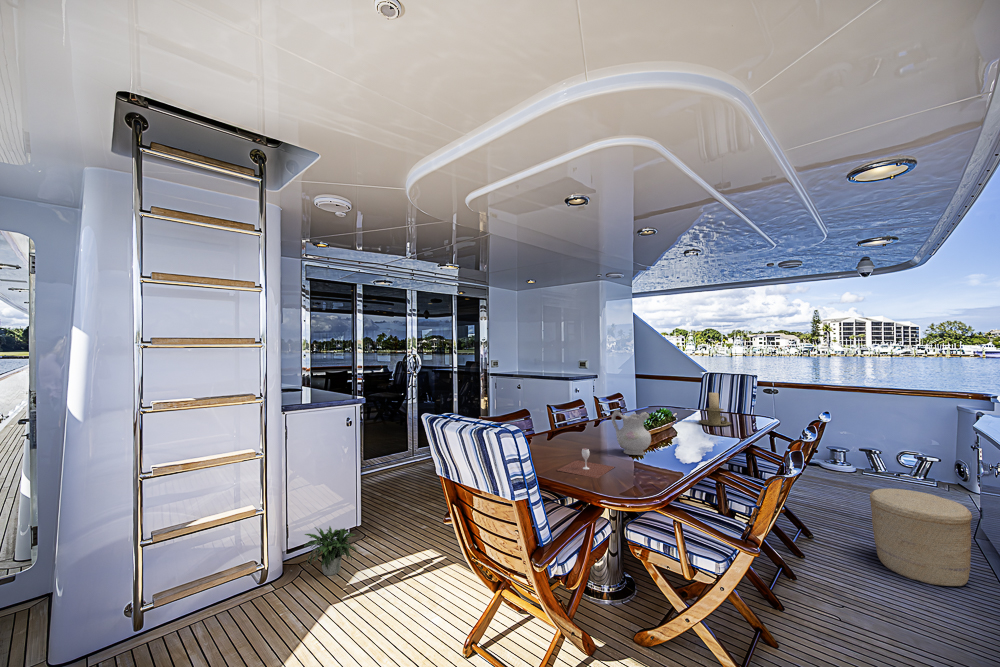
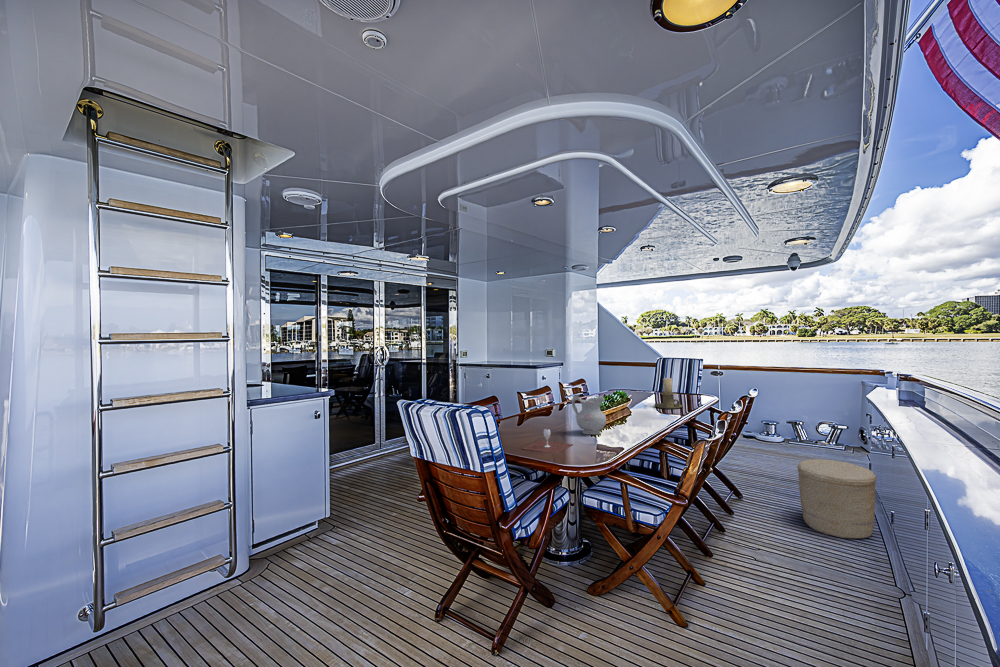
potted plant: present [291,526,358,576] -> none [271,511,337,557]

